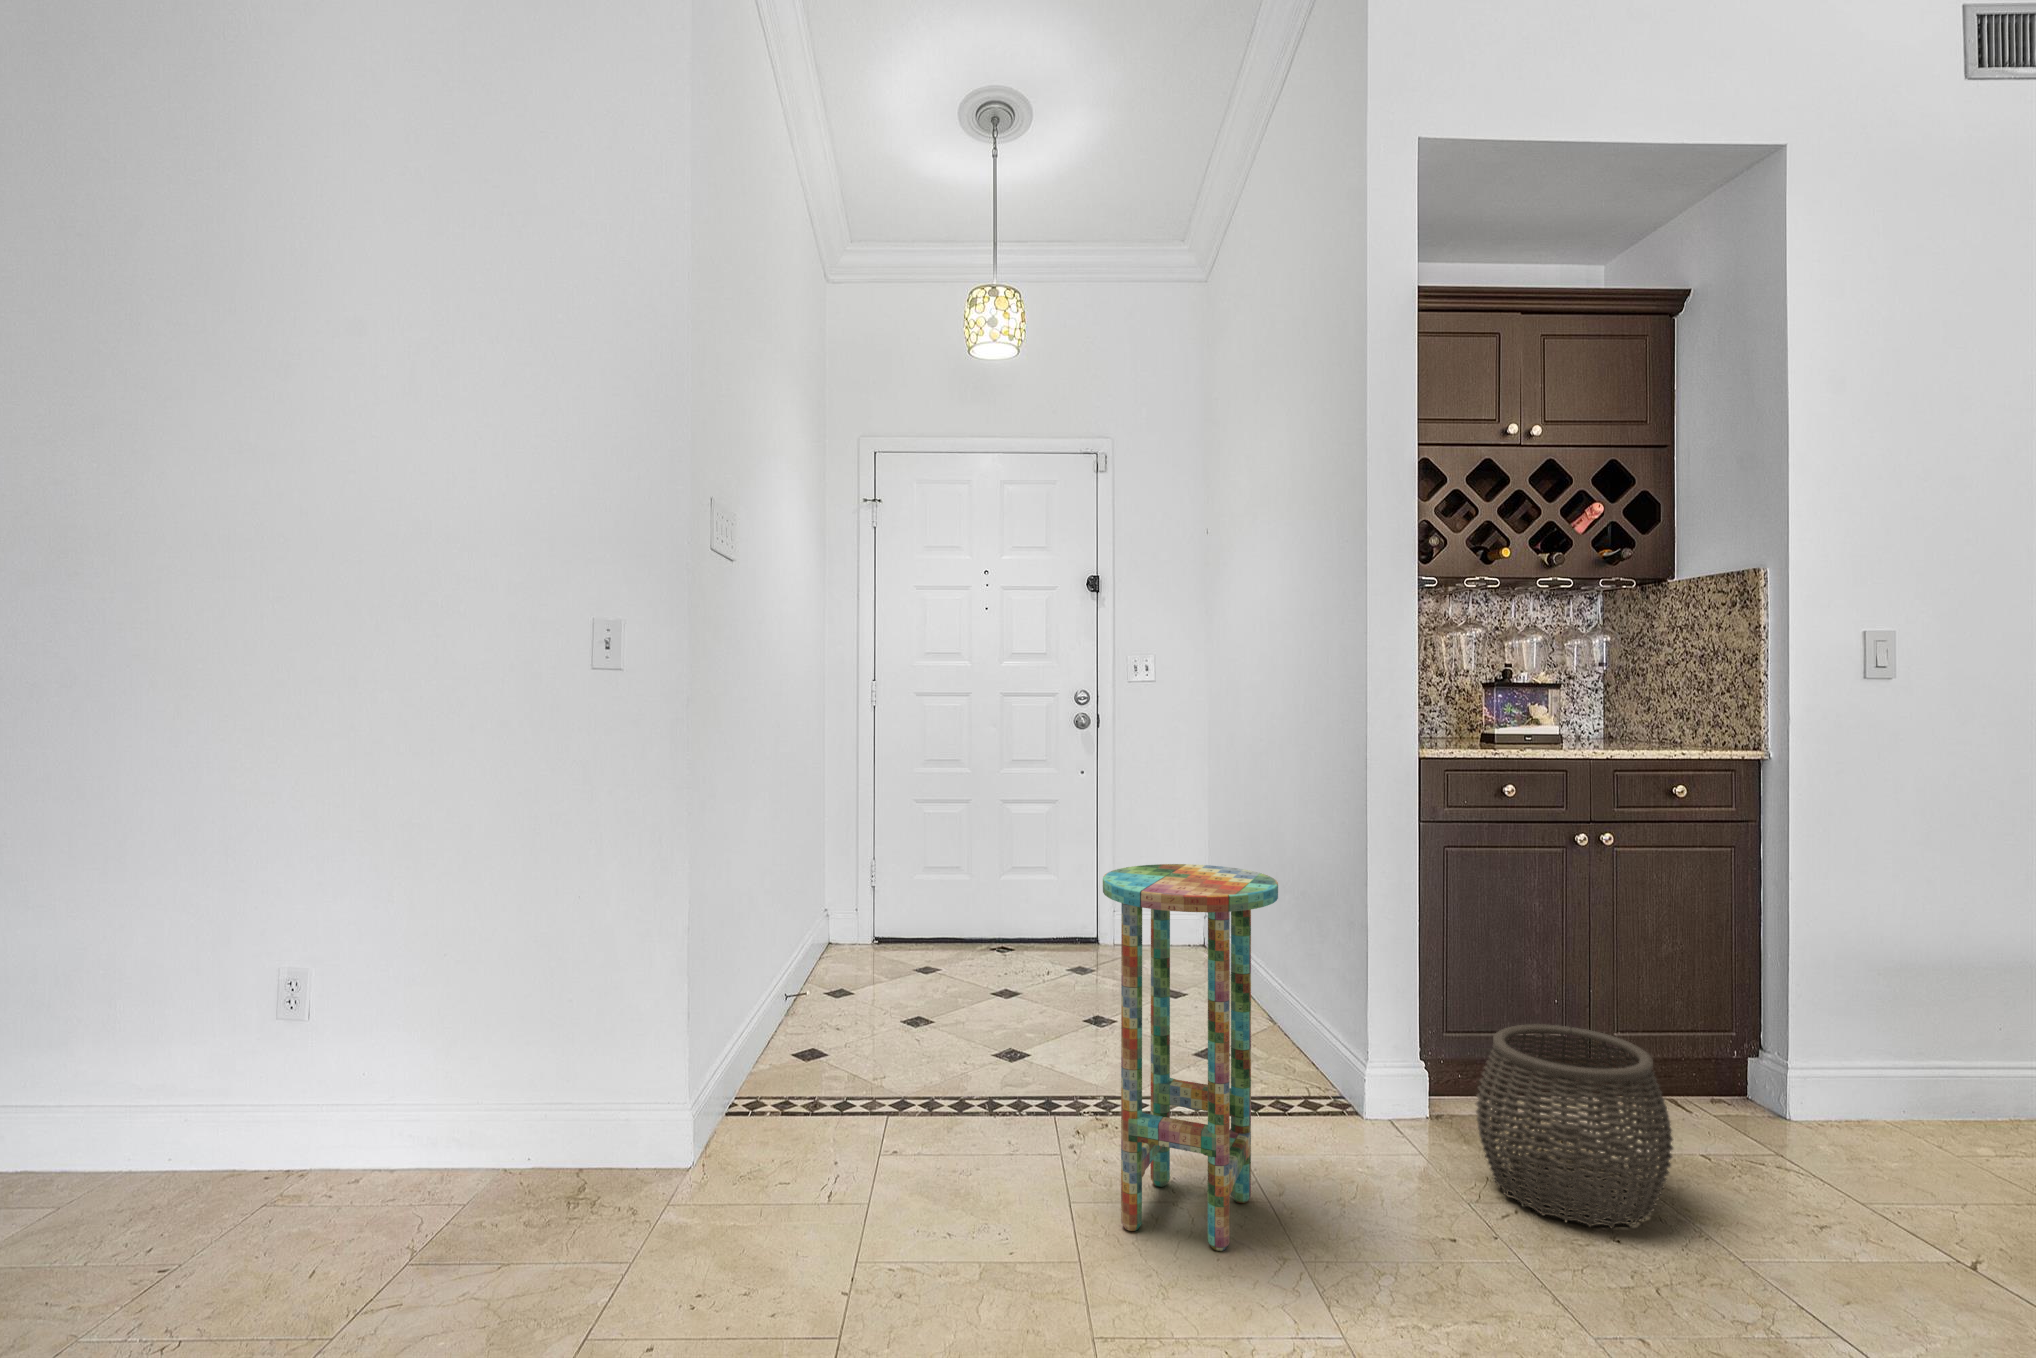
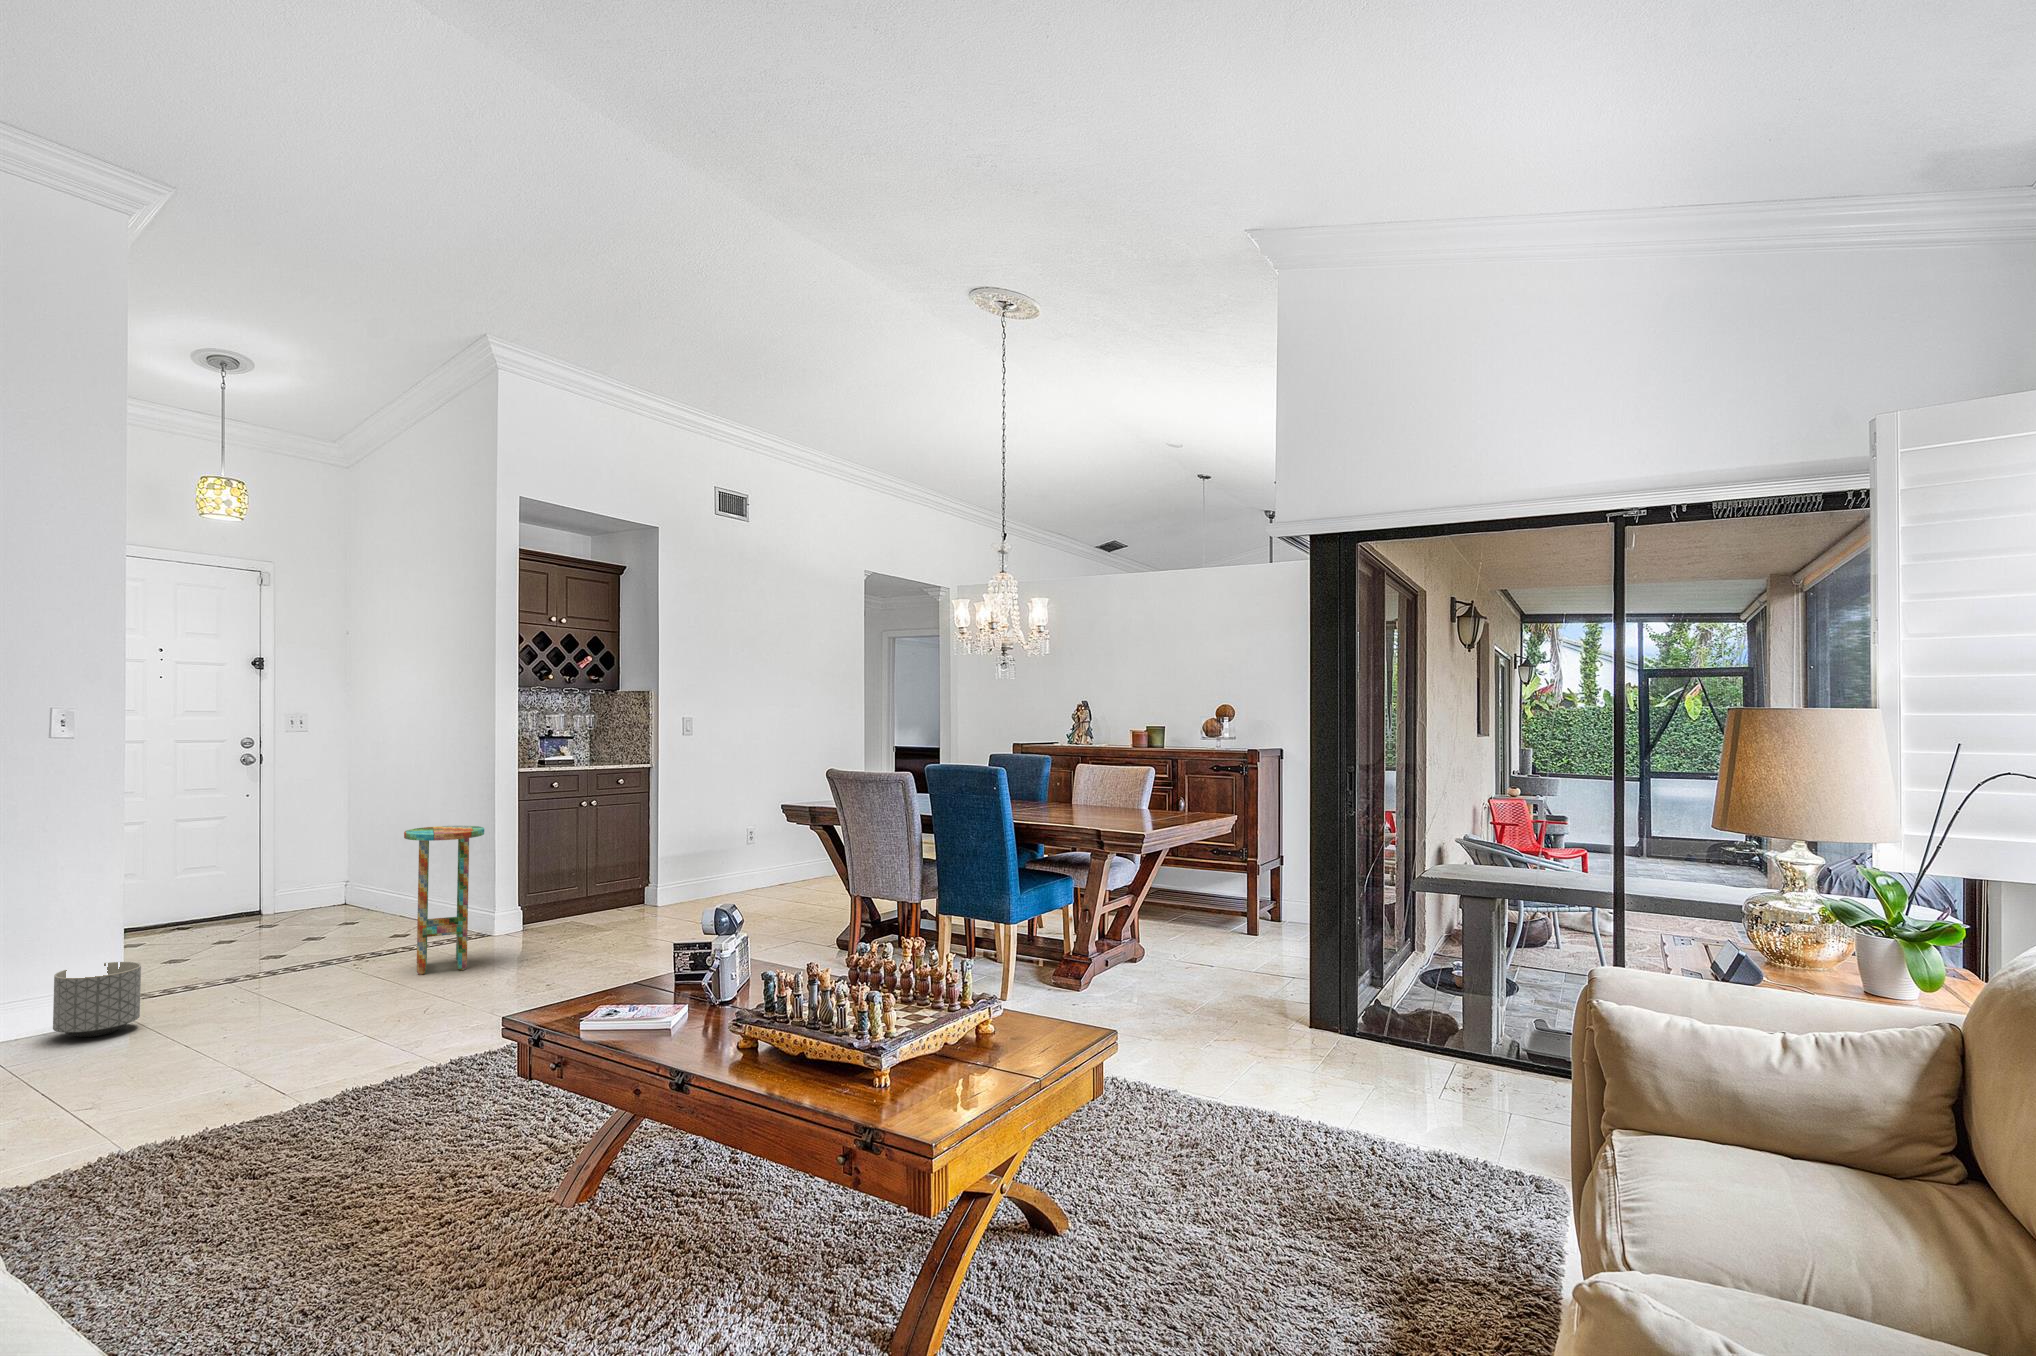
woven basket: present [1476,1024,1673,1228] -> none [549,876,620,941]
planter: none [475,1061,614,1219] -> present [53,962,141,1037]

